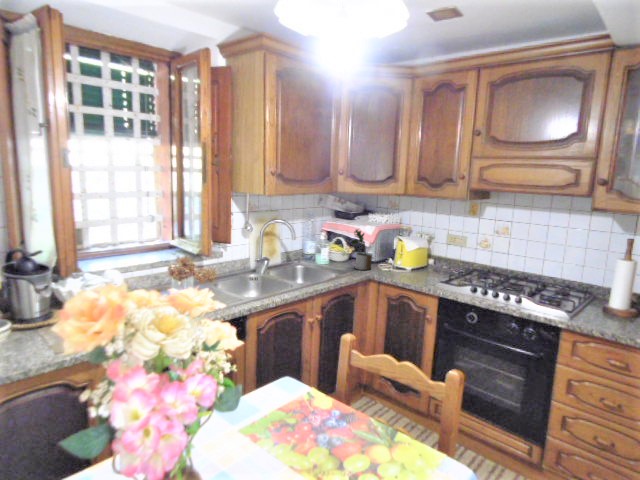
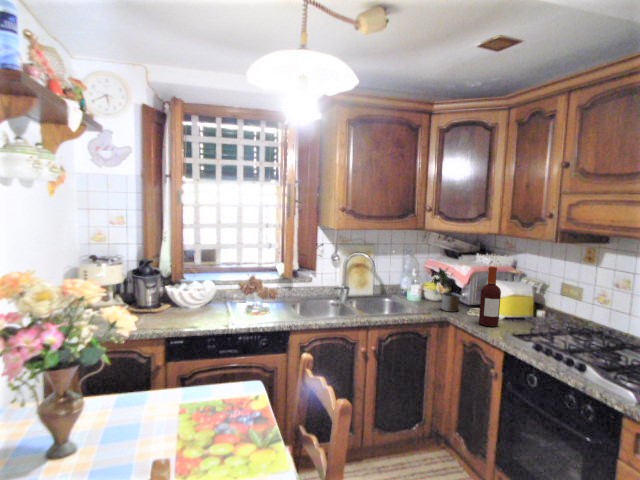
bottle: none [402,224,422,278] -> present [479,266,501,327]

